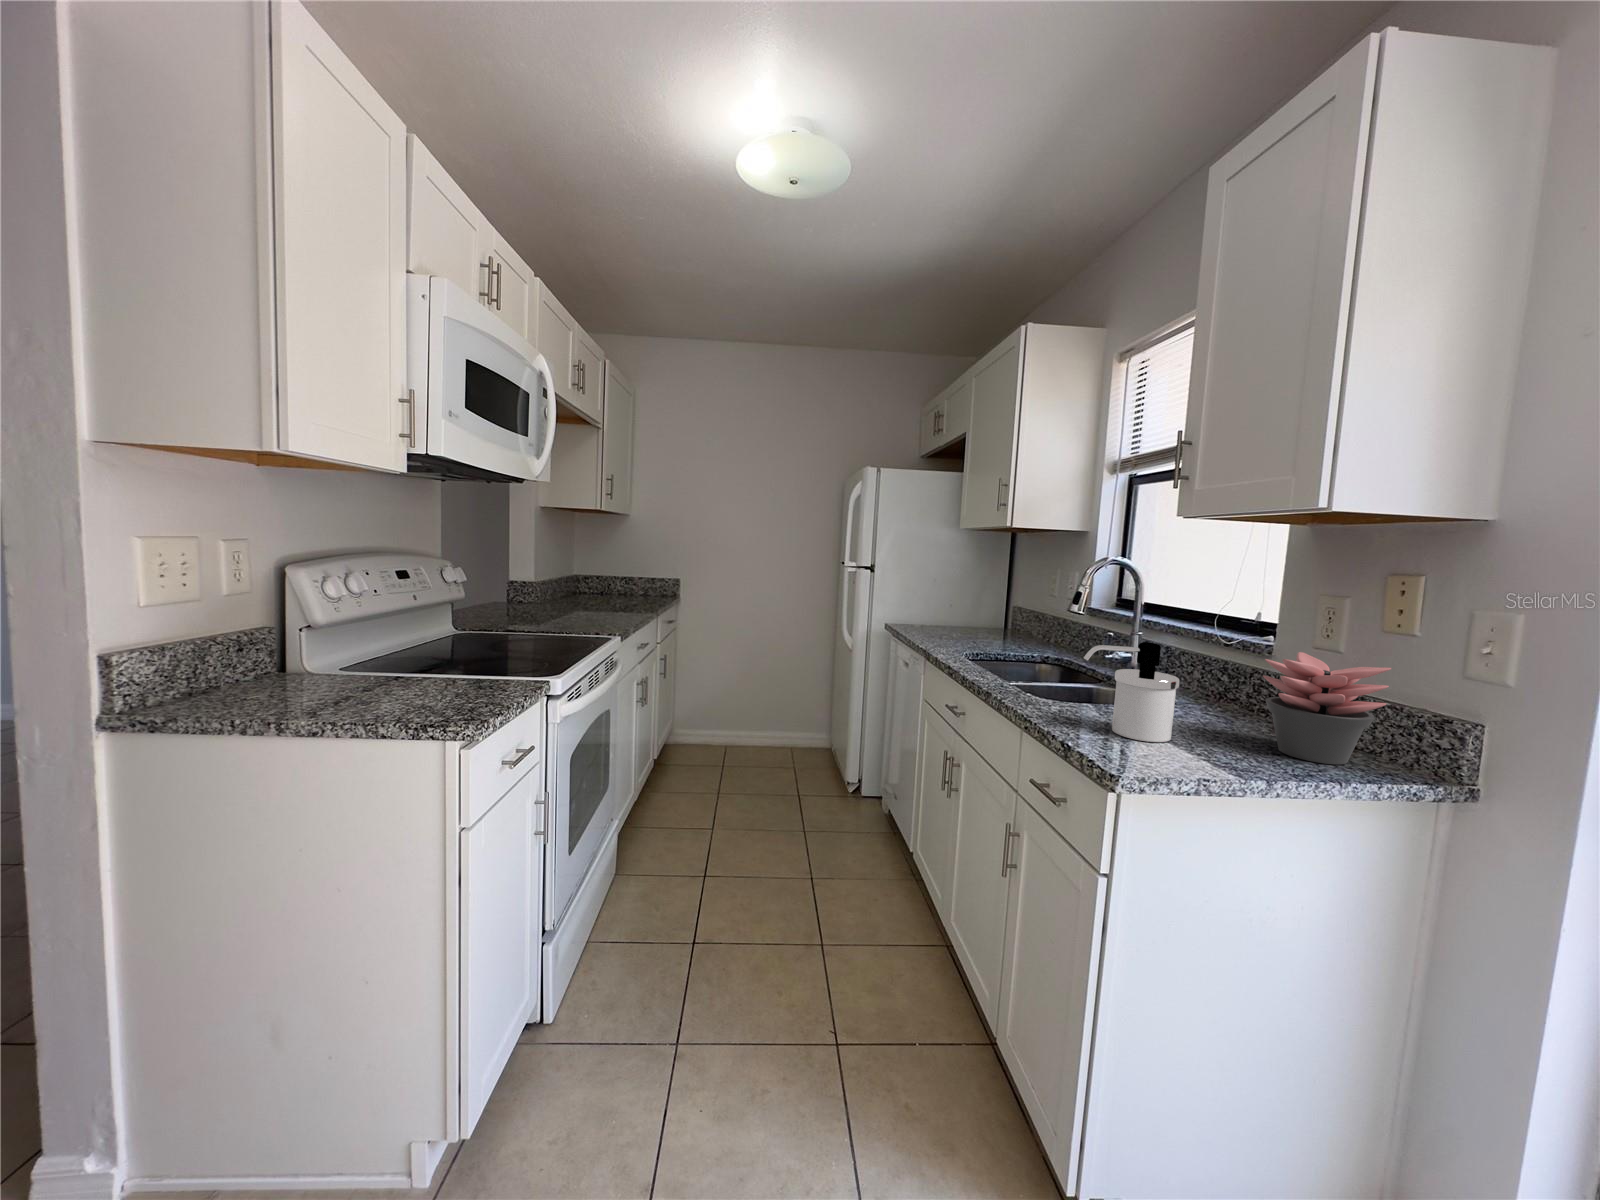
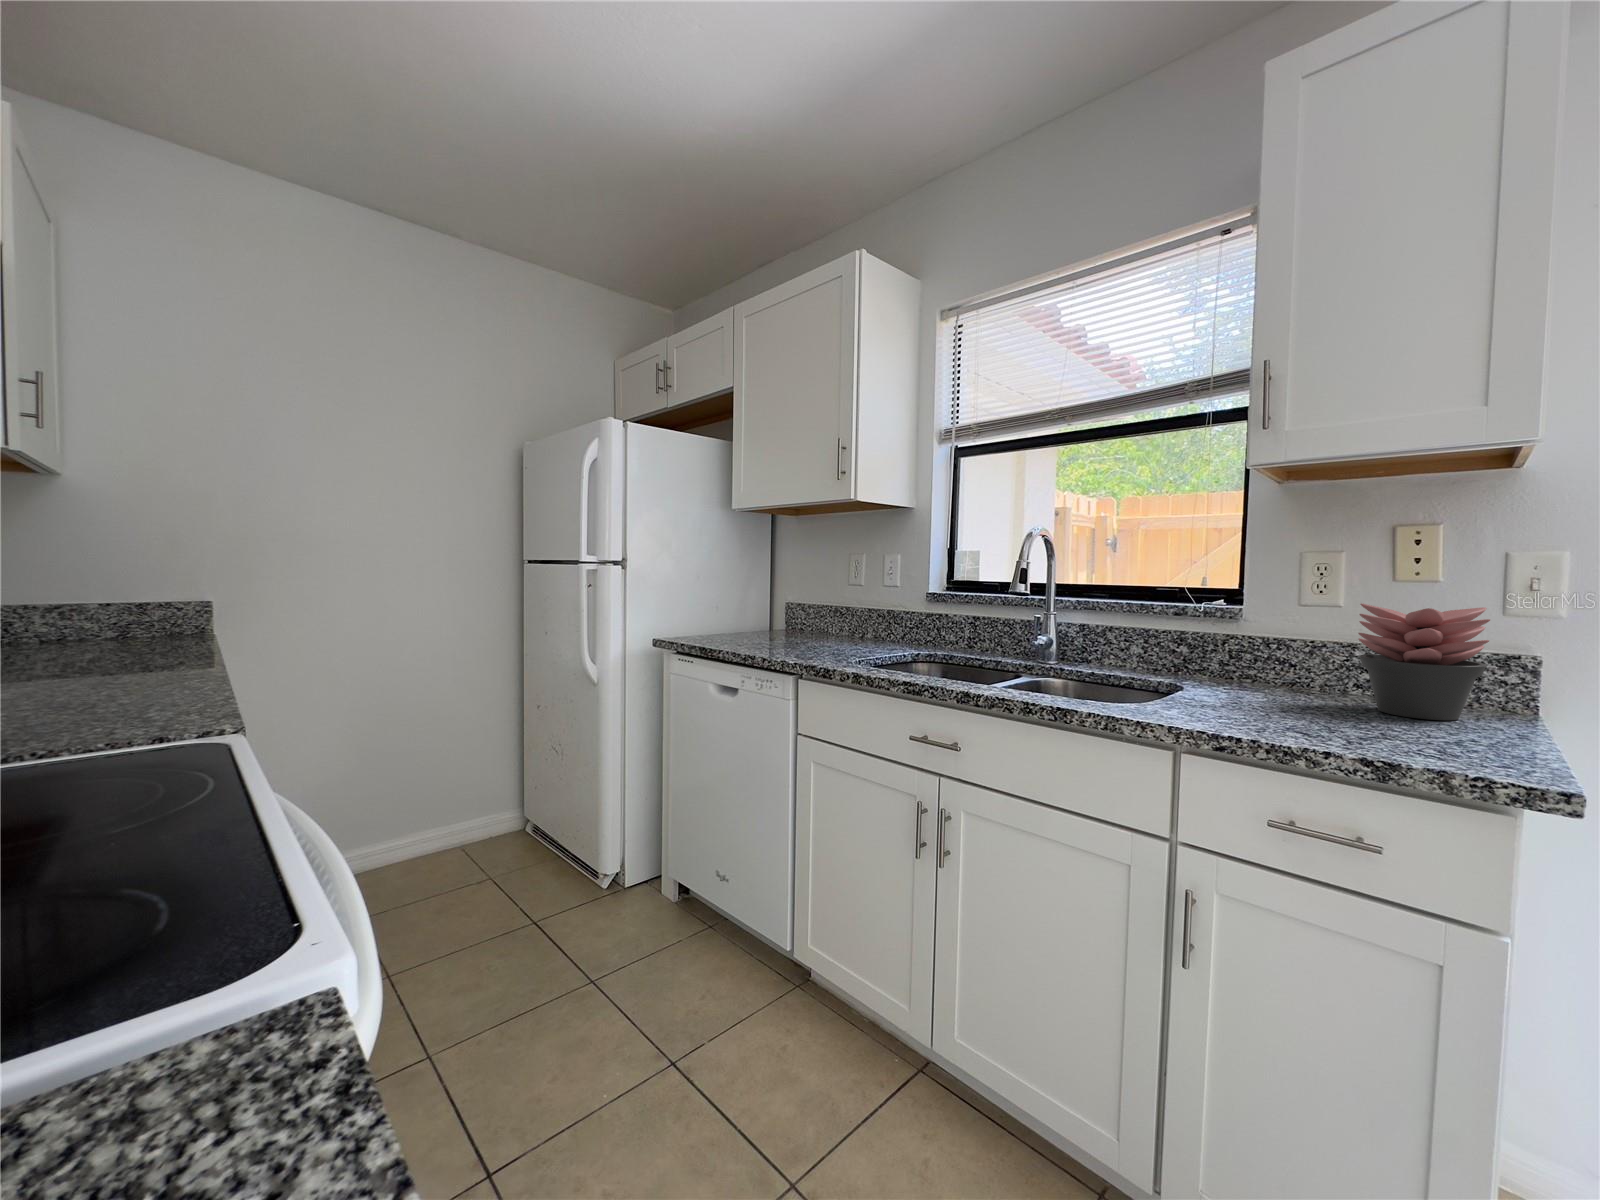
soap dispenser: present [1084,642,1179,742] -> none [1264,606,1356,733]

